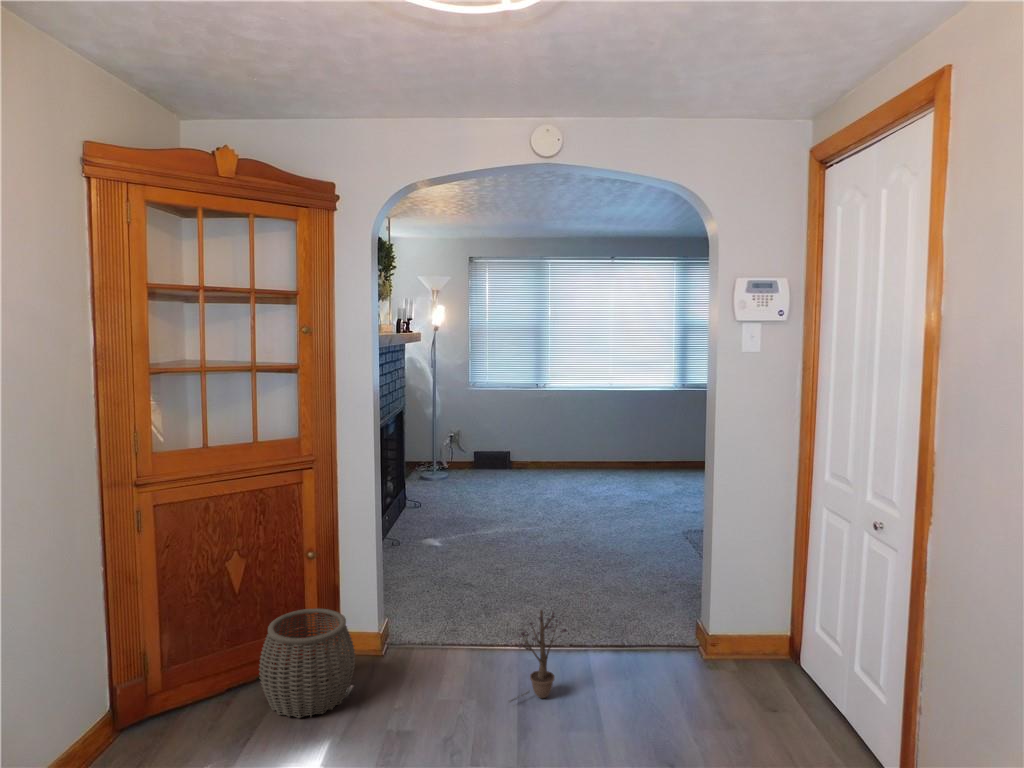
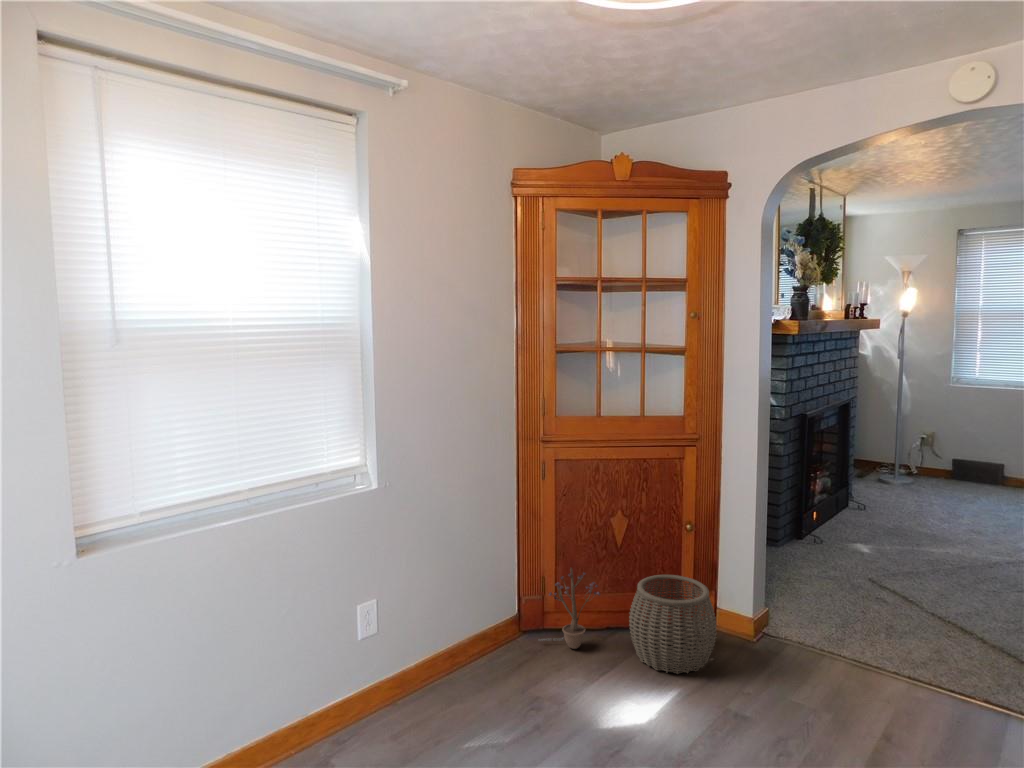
decorative plant: present [508,610,567,702] -> present [541,568,600,649]

